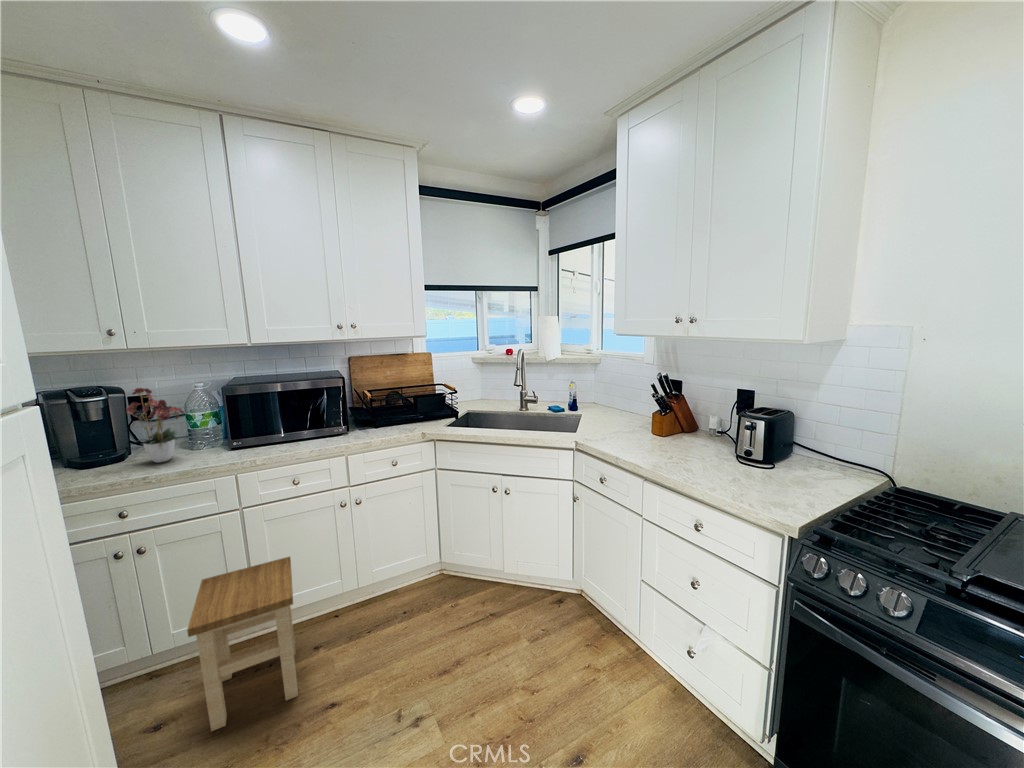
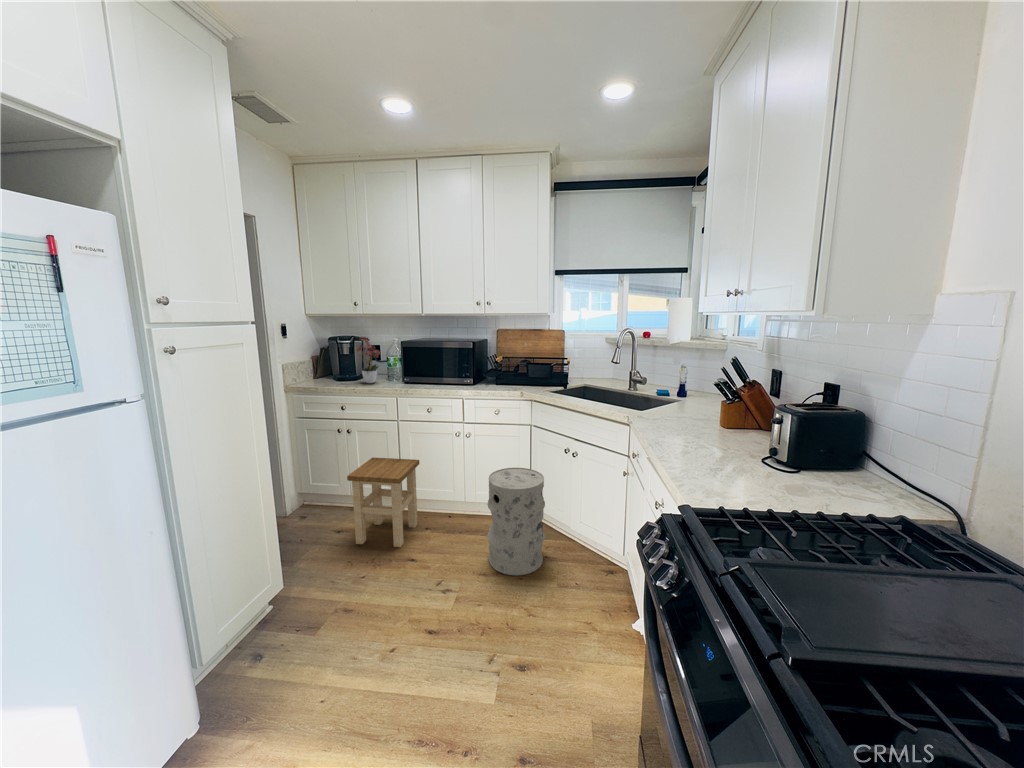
trash can: none [425,522,495,658] -> present [487,468,545,575]

